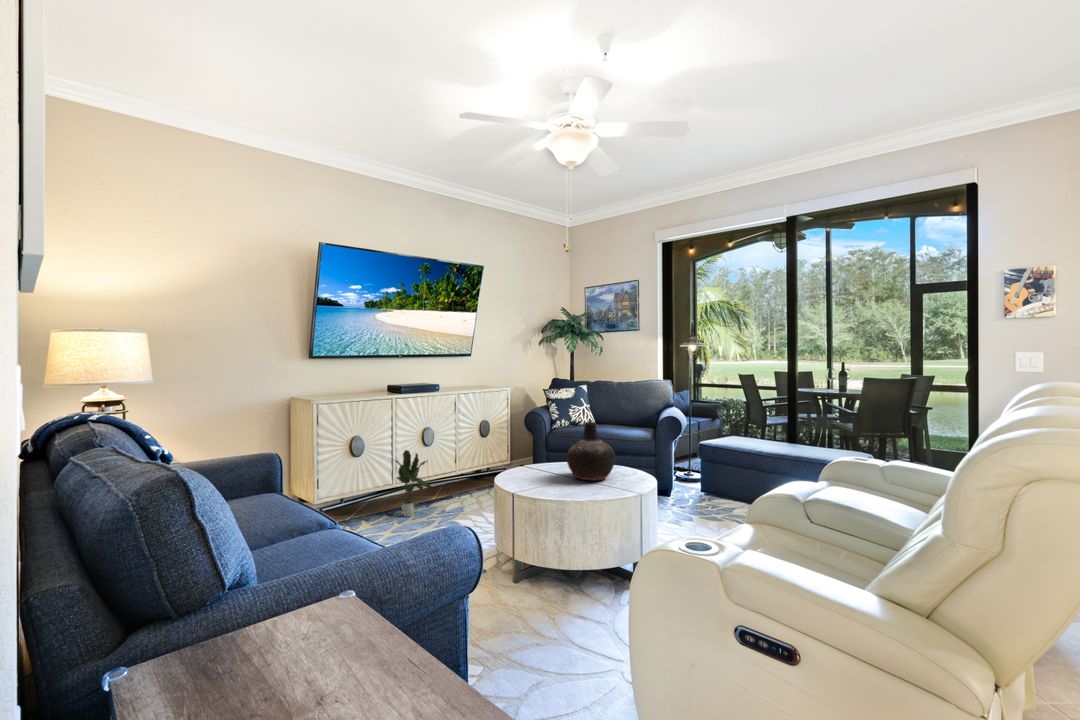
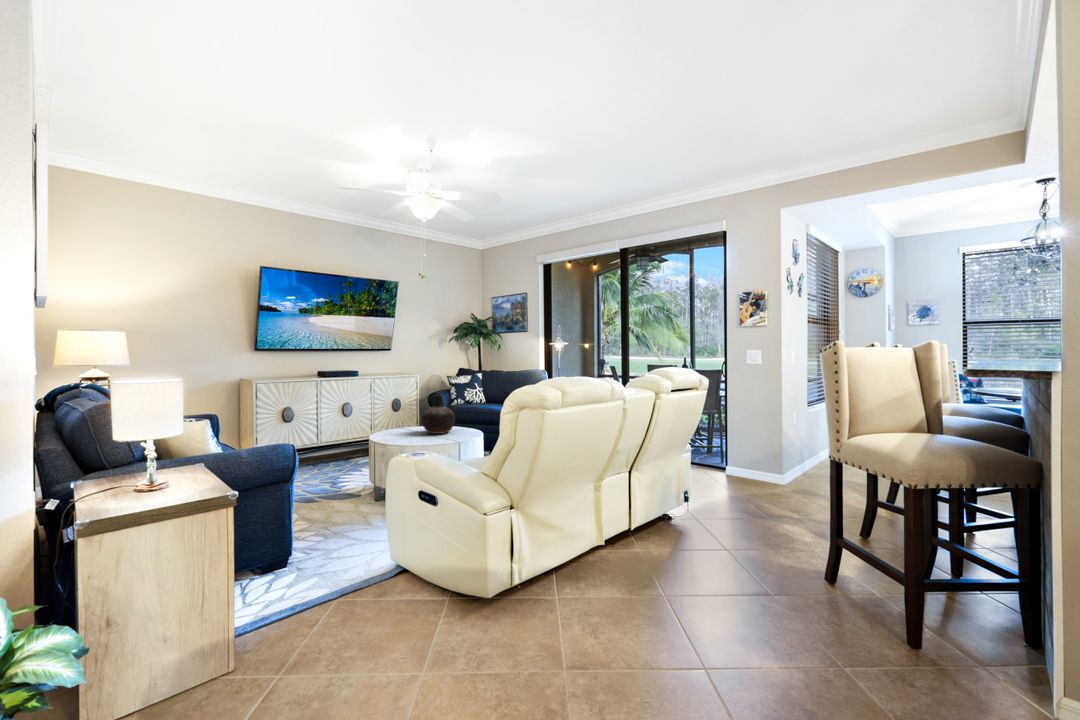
potted plant: present [395,450,433,517] -> none [314,418,347,467]

